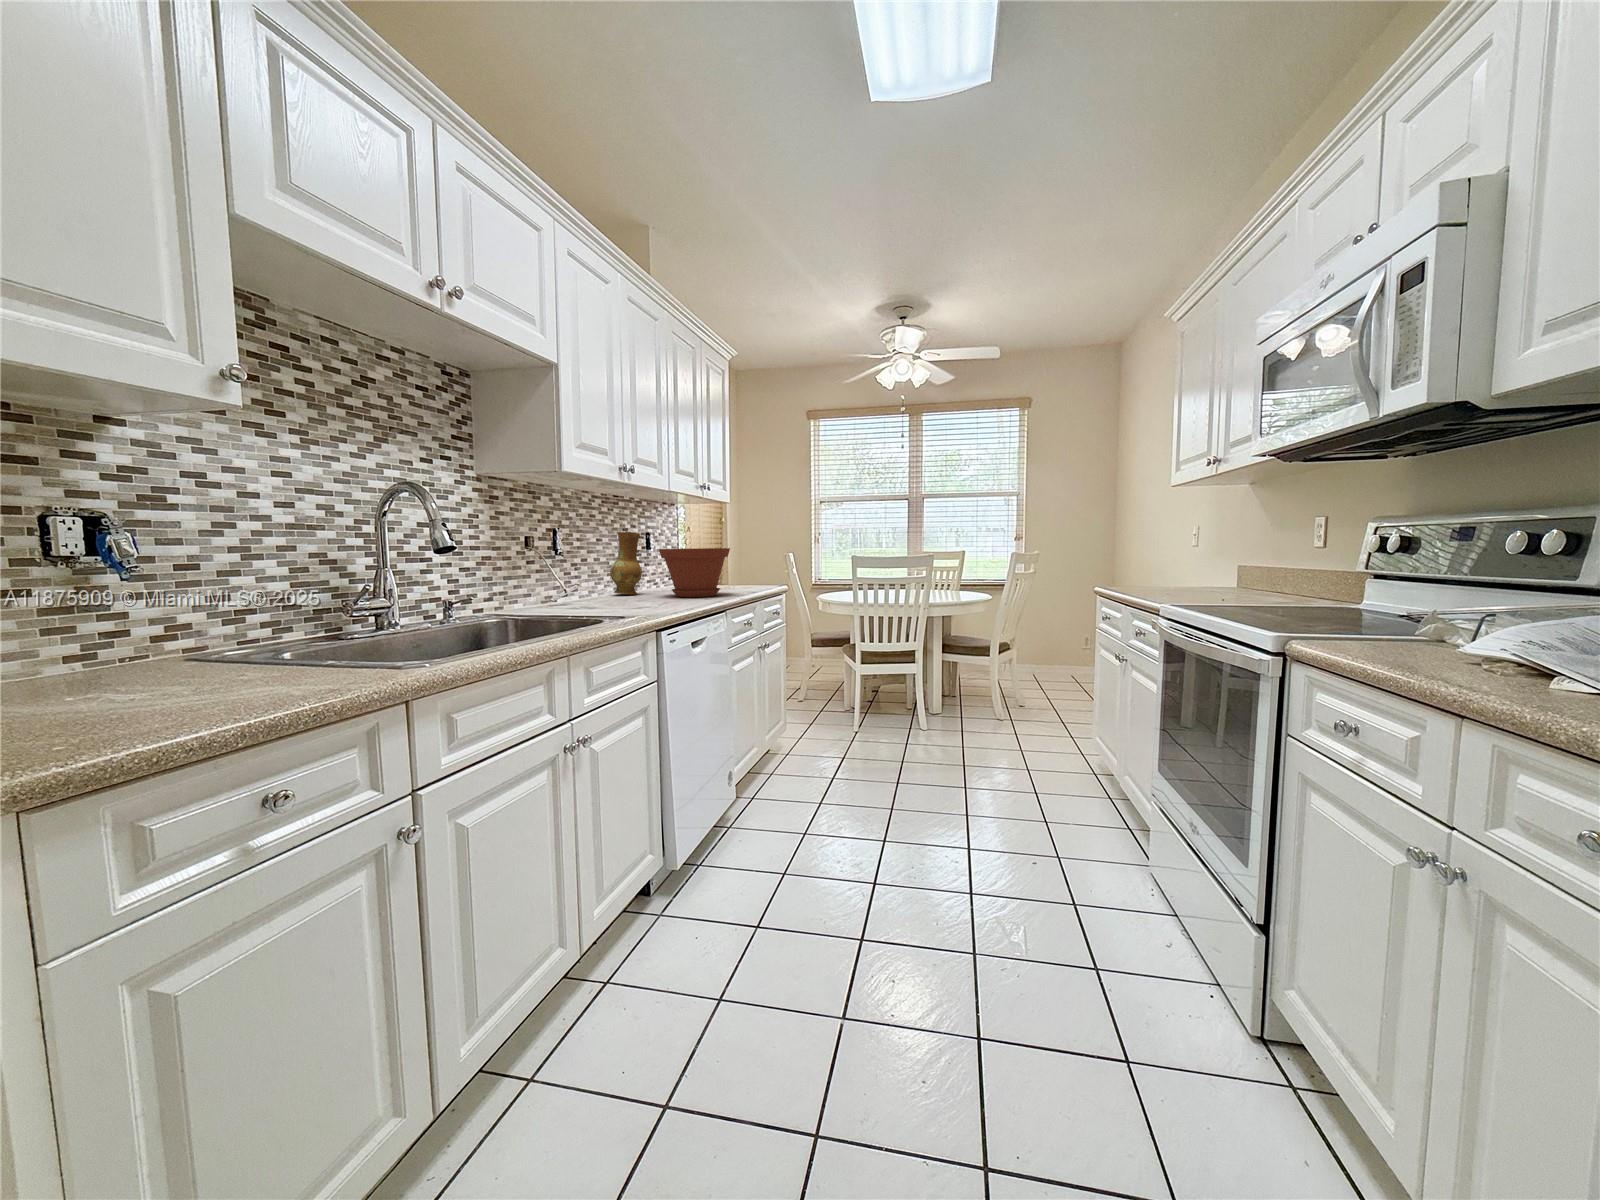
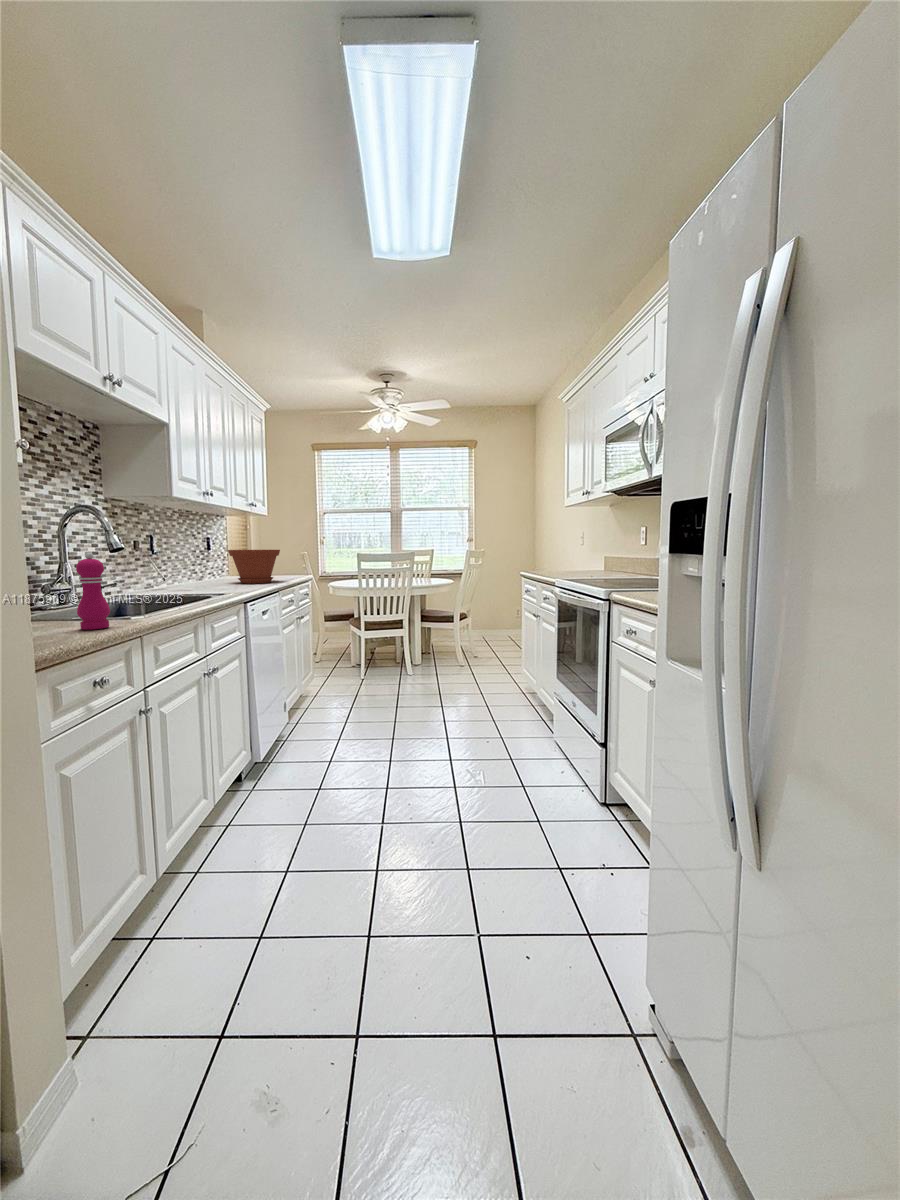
ceramic jug: present [610,532,642,595] -> none [187,537,212,583]
pepper mill: none [243,551,312,697] -> present [76,553,110,630]

